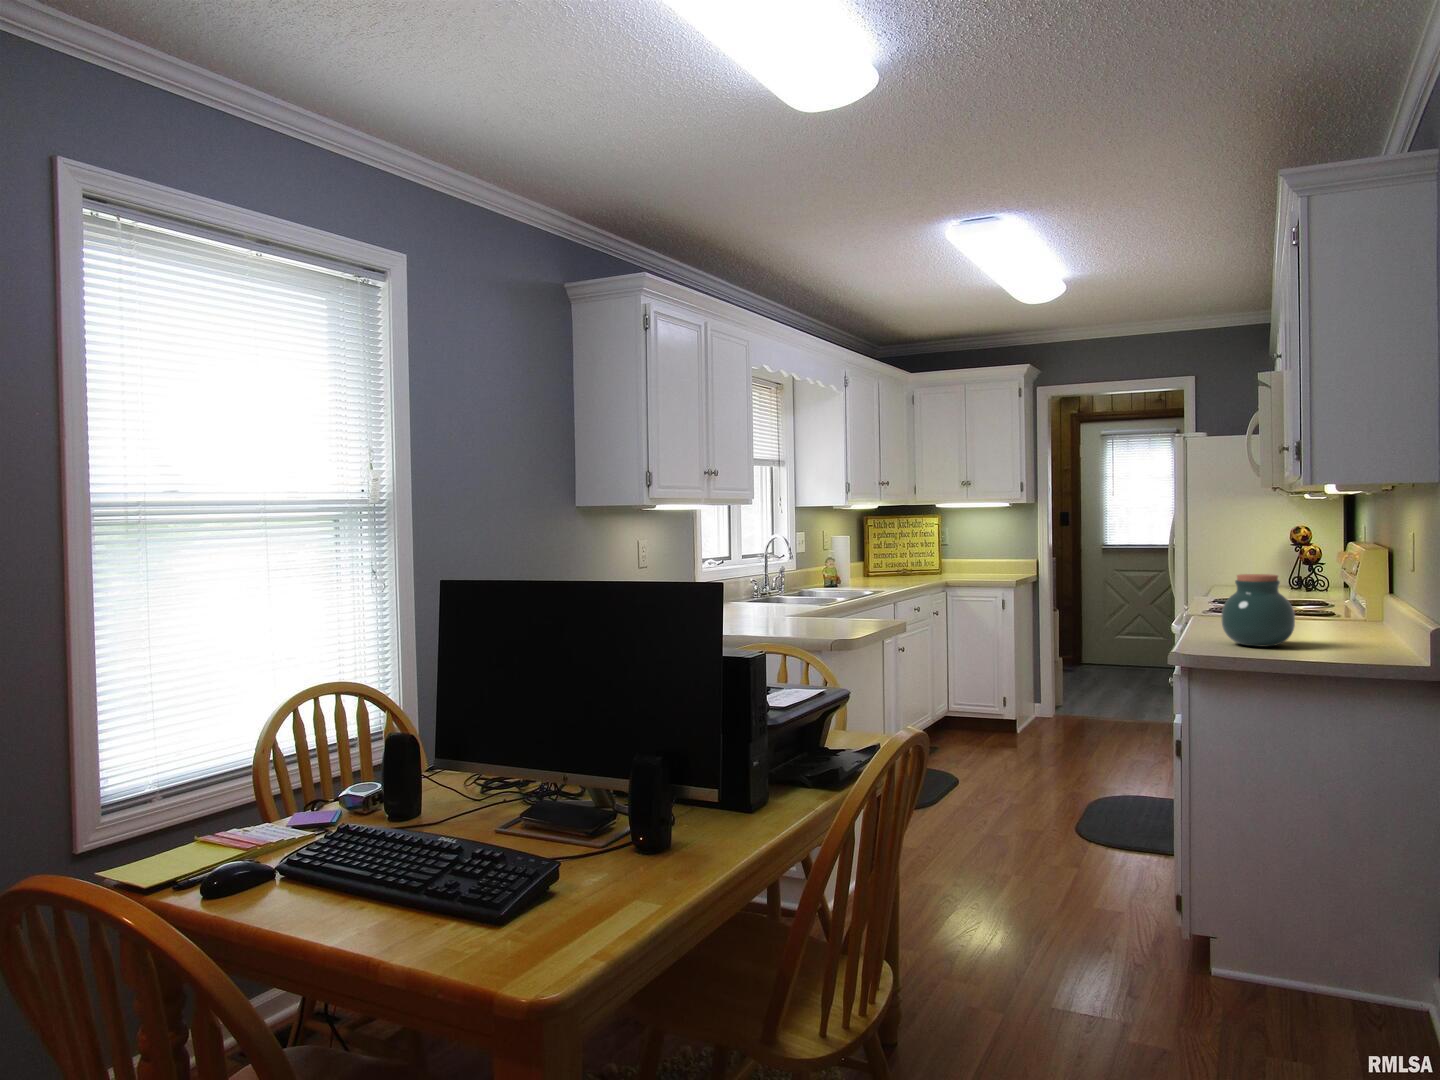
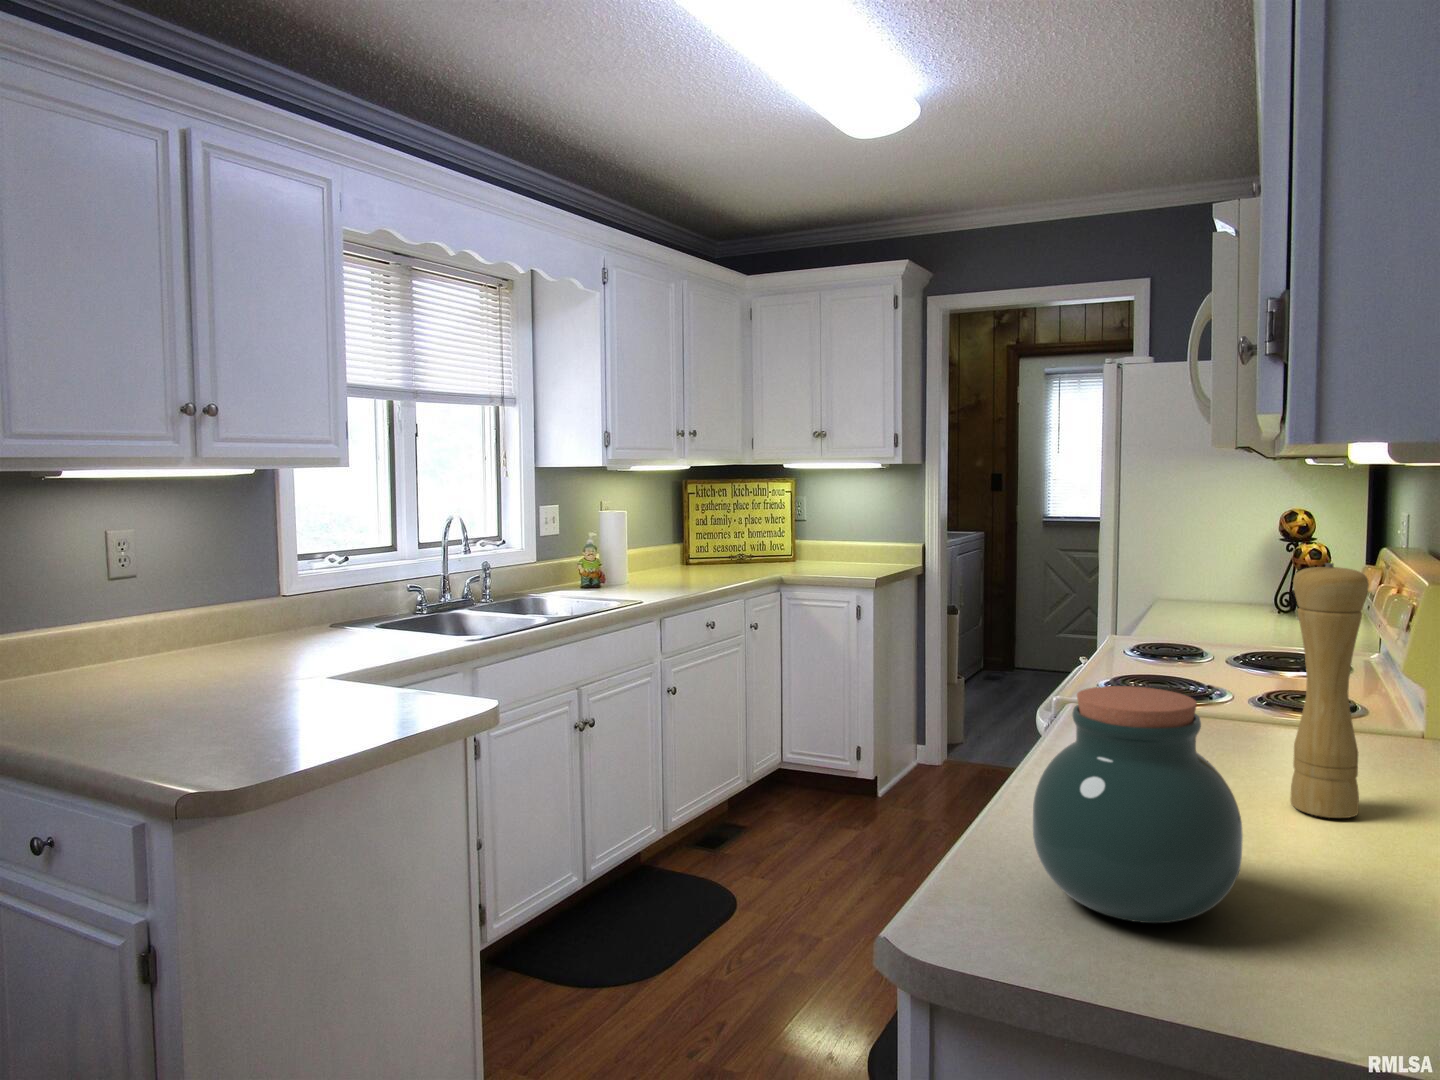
pepper mill: none [1306,536,1335,633] -> present [1290,563,1369,818]

